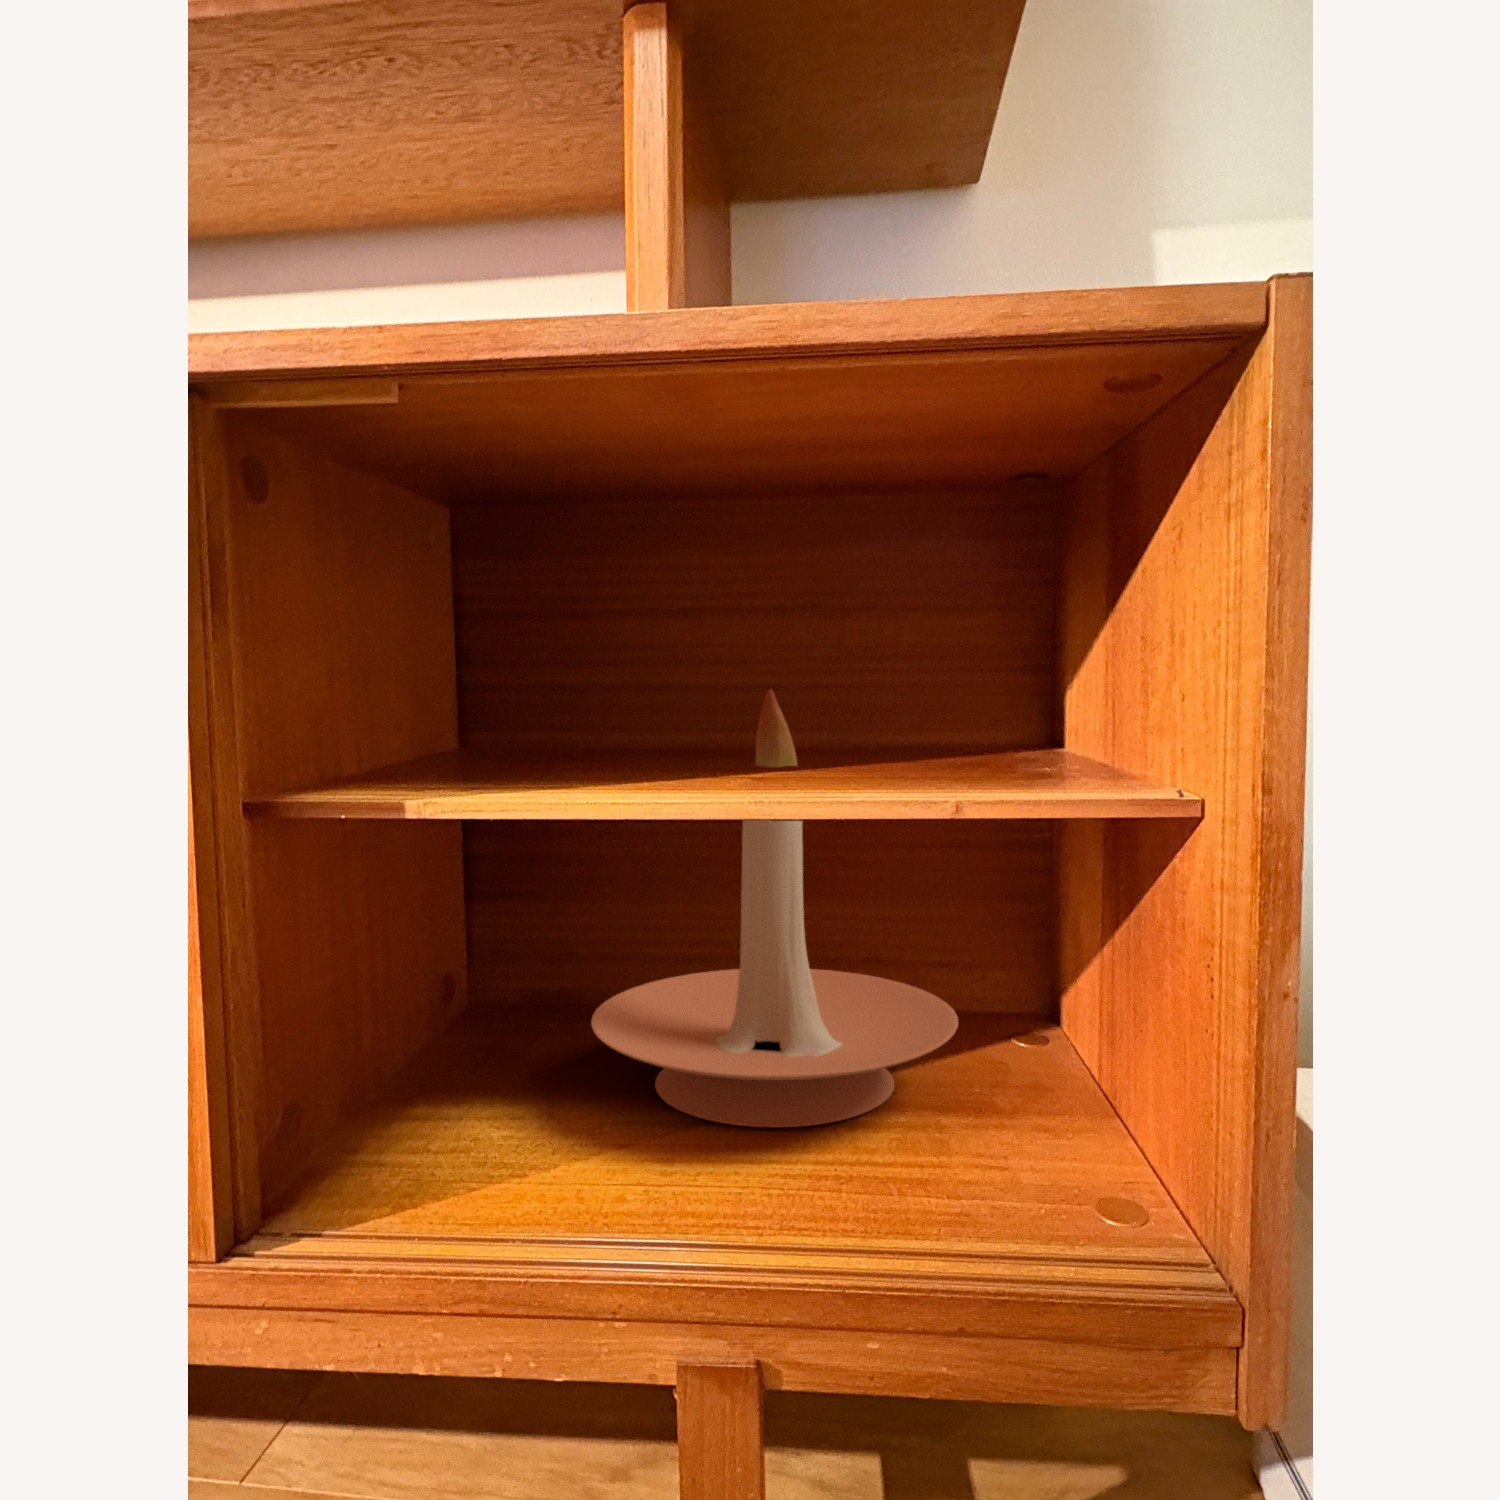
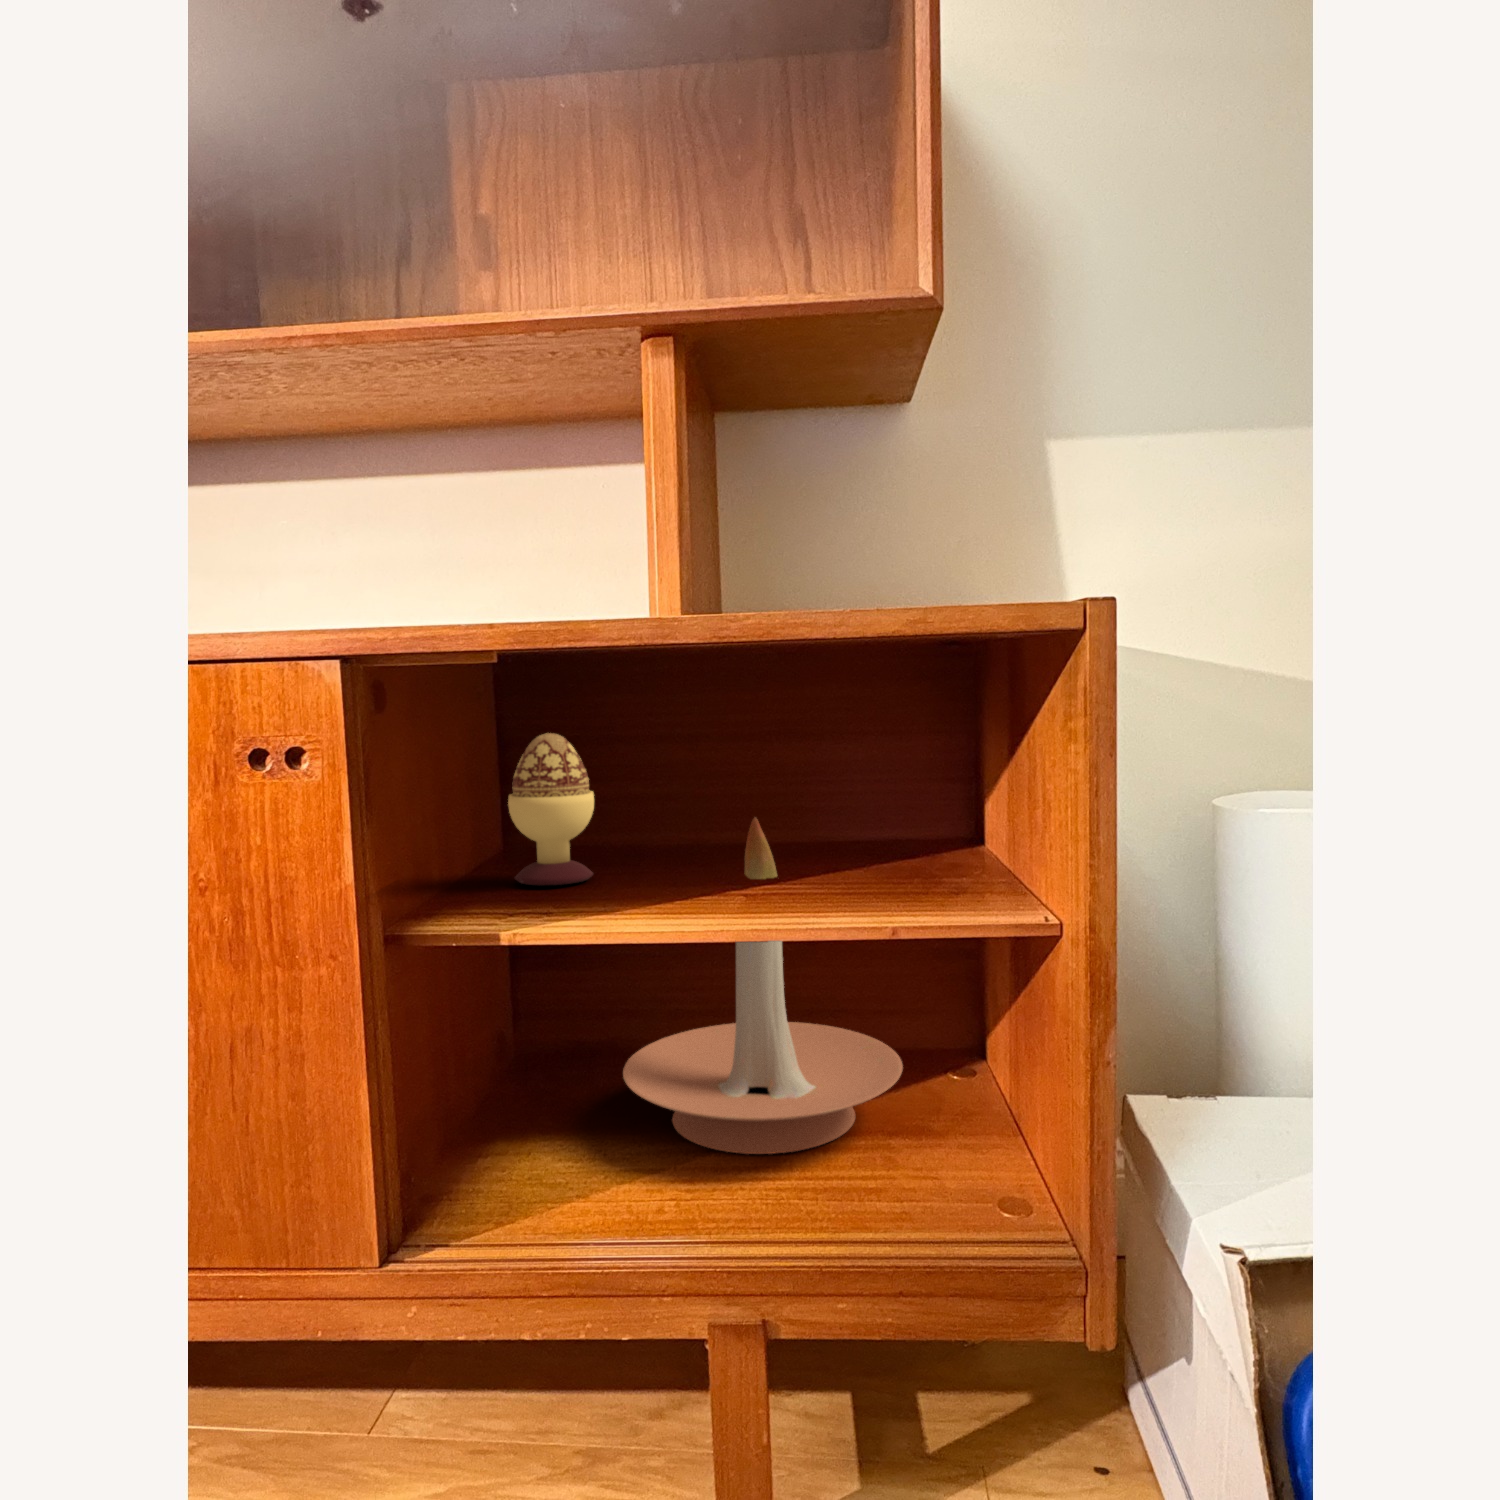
decorative egg: none [451,575,563,767] -> present [508,733,594,885]

